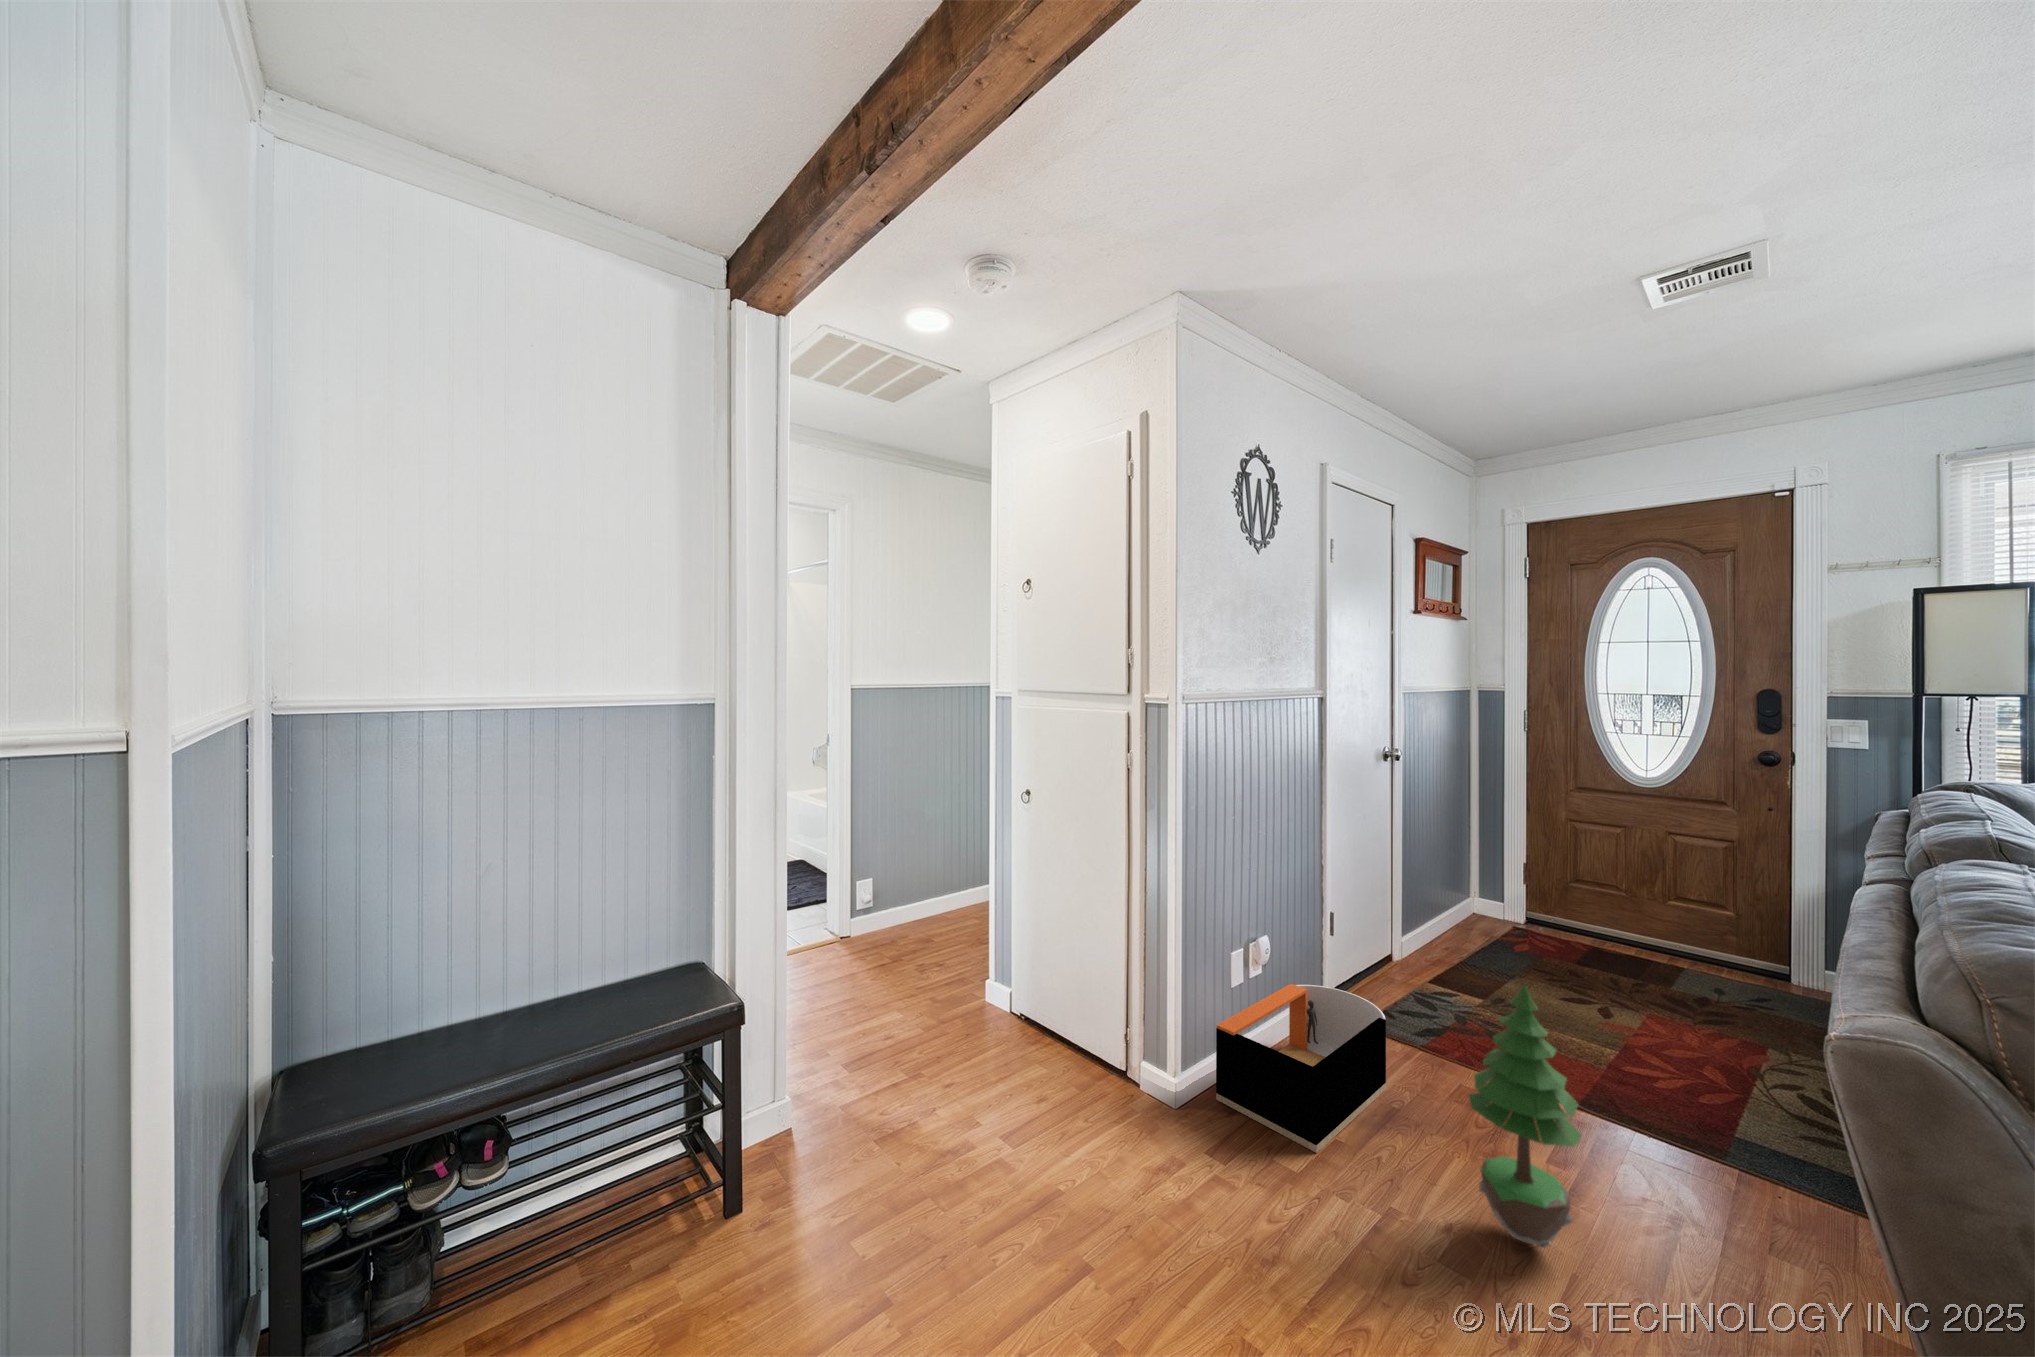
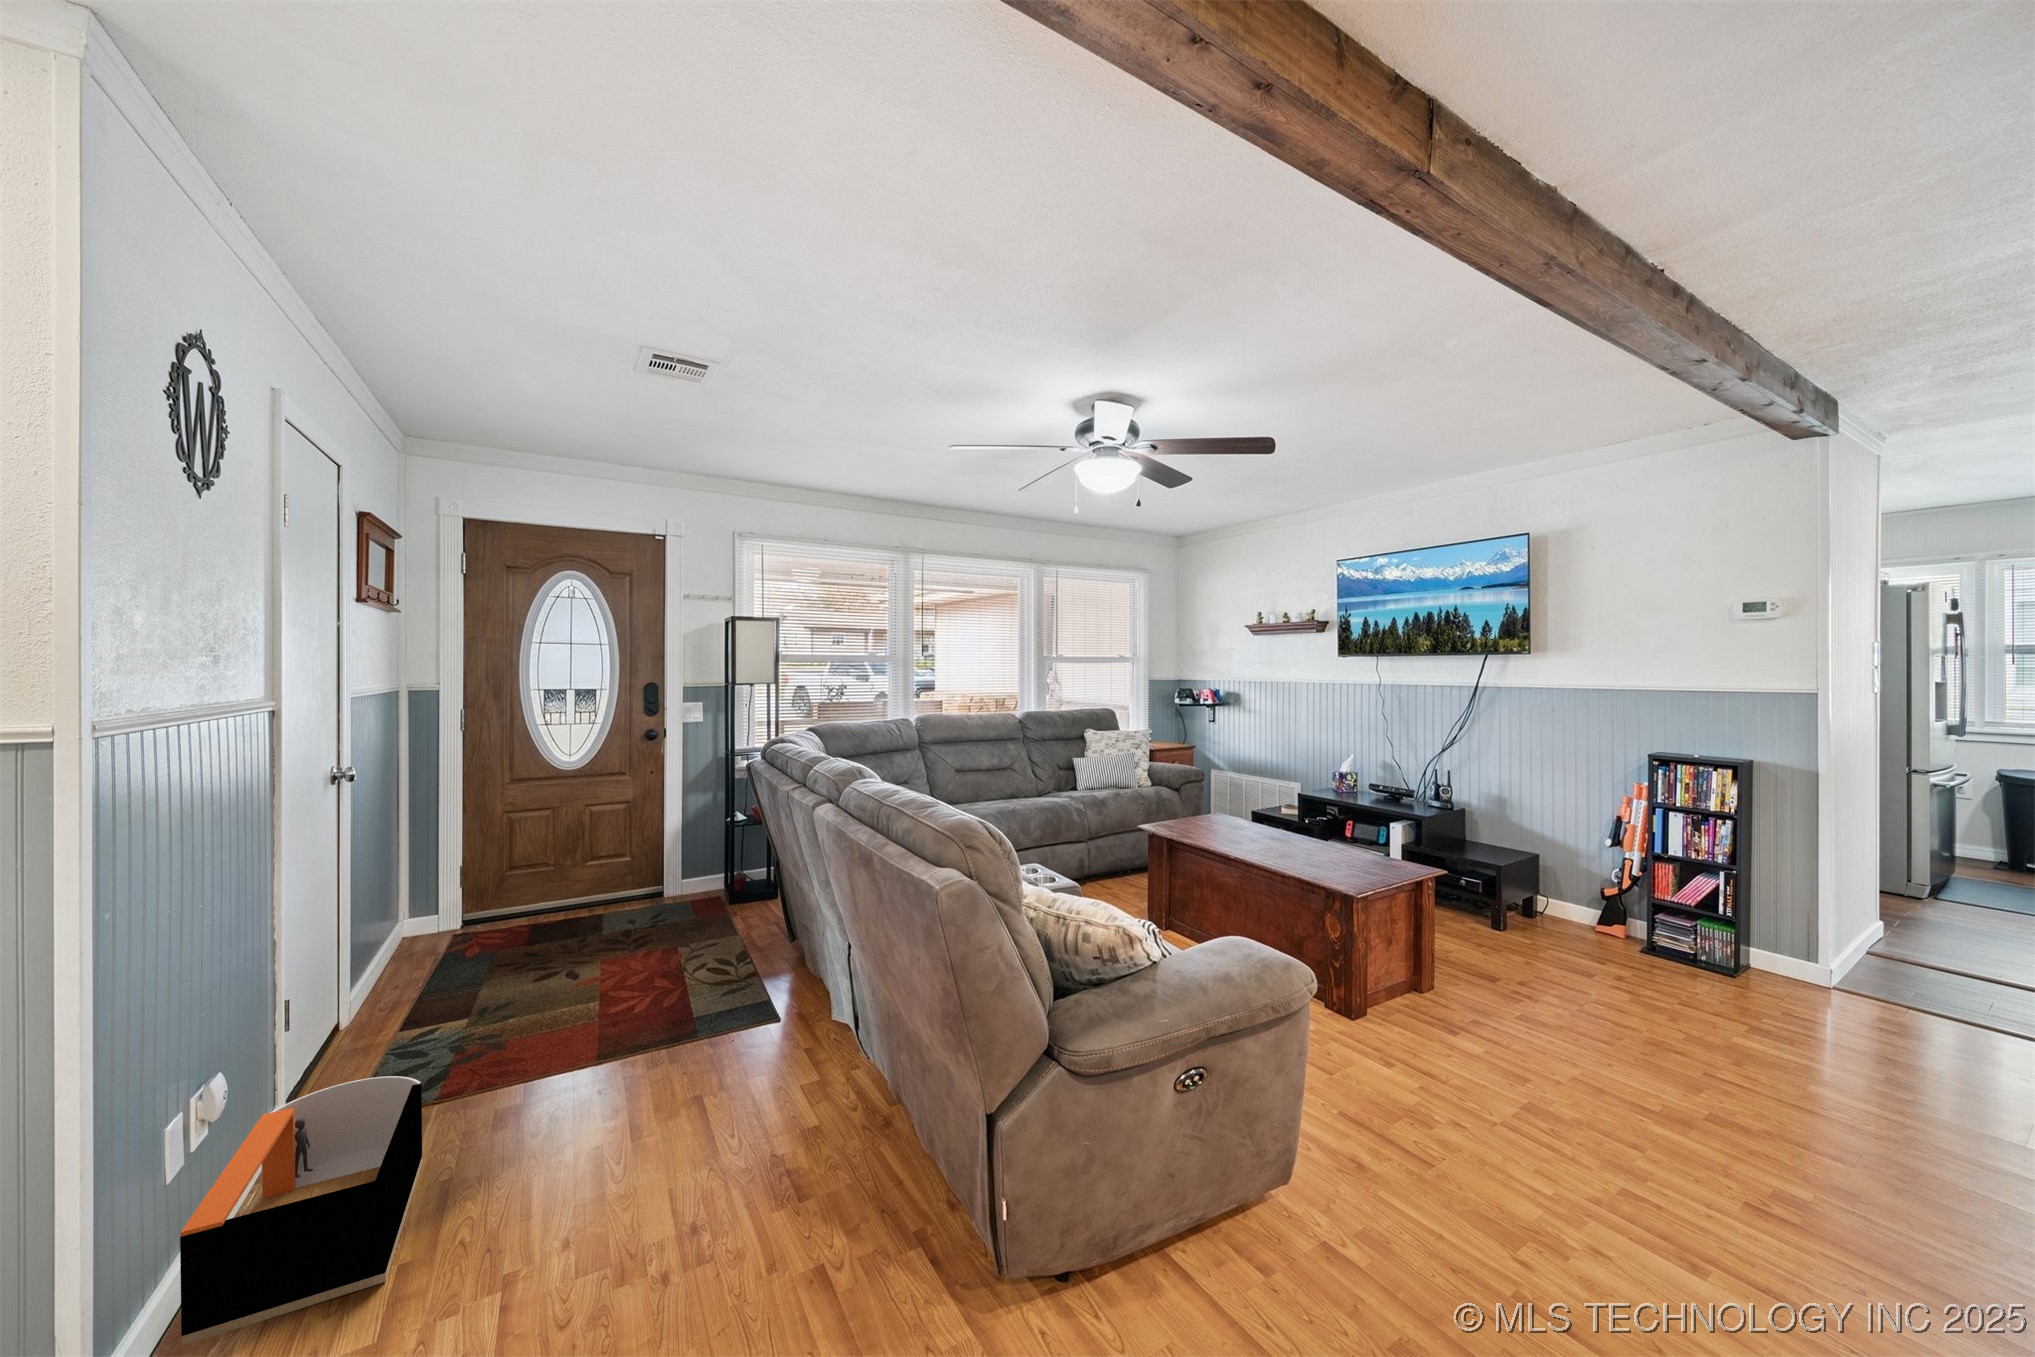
potted tree: present [1469,985,1582,1248] -> none [567,962,661,1192]

